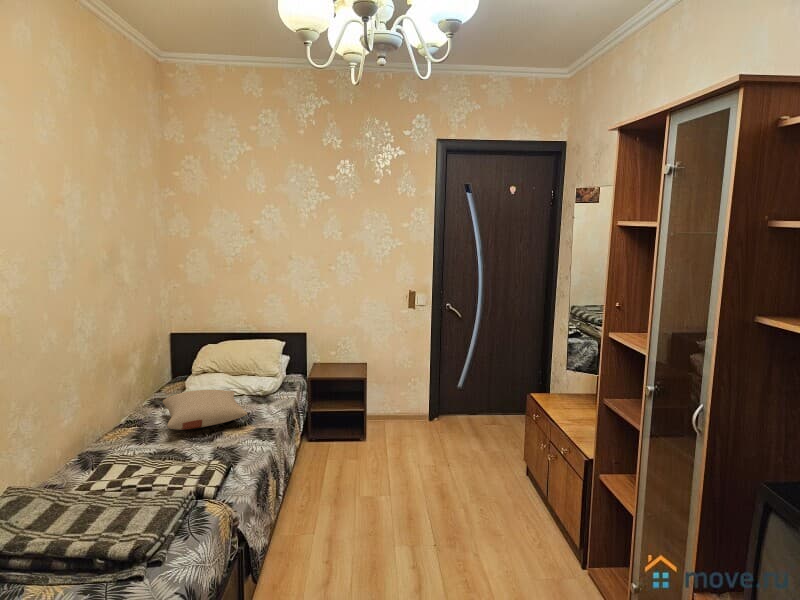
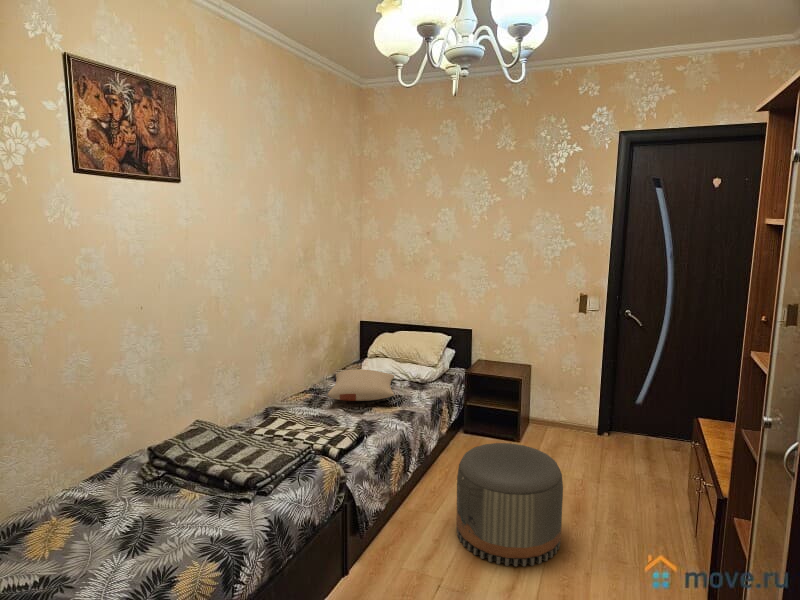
pouf: none [341,444,444,566] -> present [457,443,563,566]

